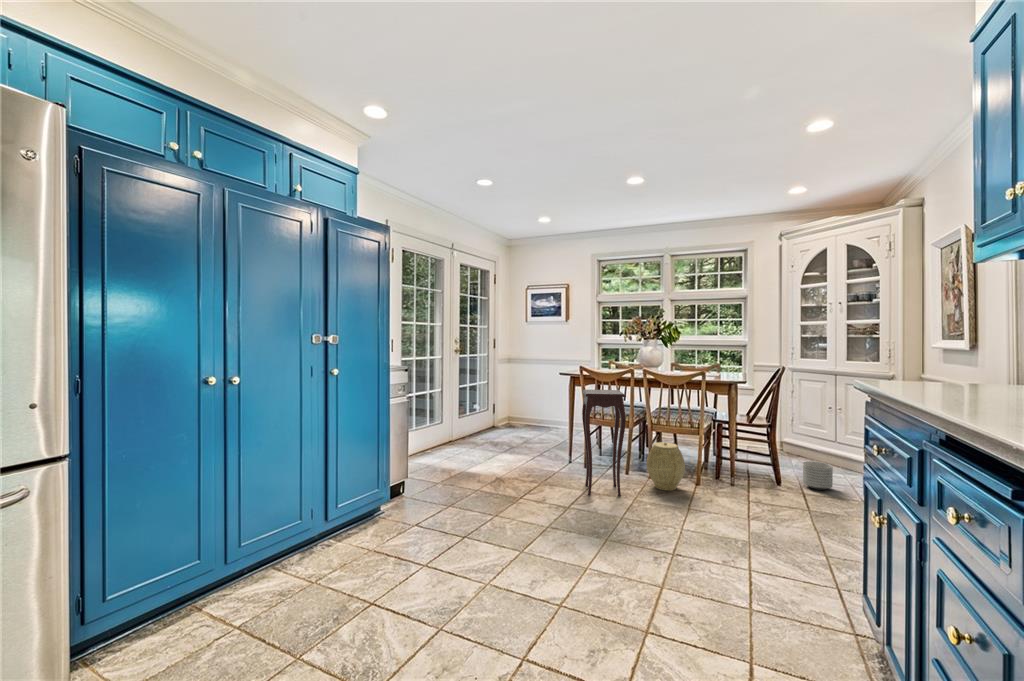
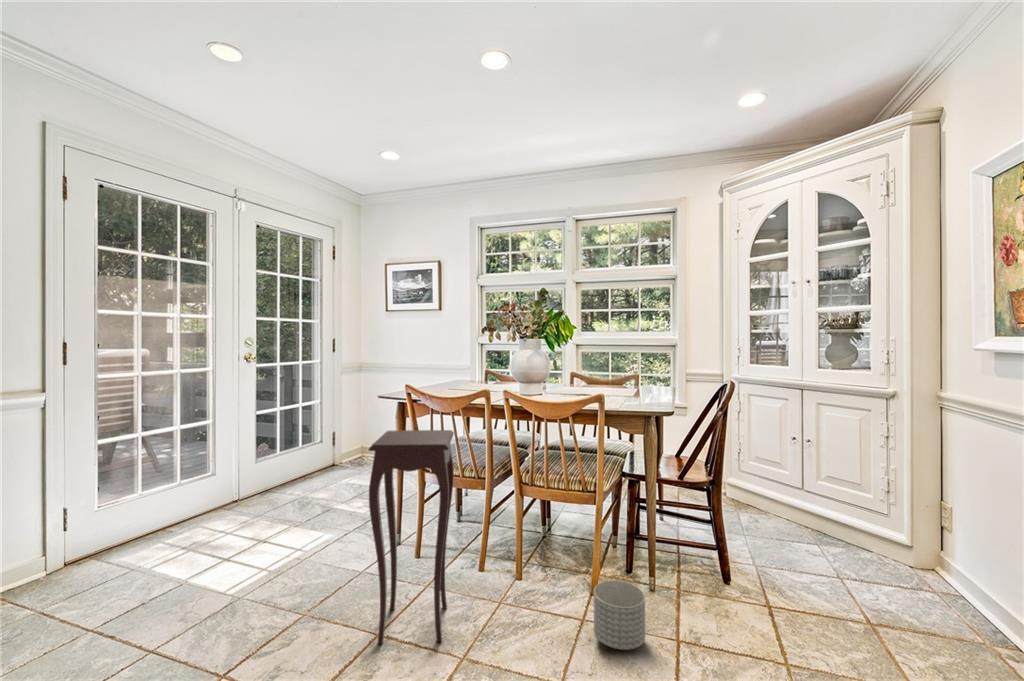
woven basket: present [647,442,685,491] -> none [502,520,568,616]
planter: present [803,461,833,490] -> present [594,580,645,650]

